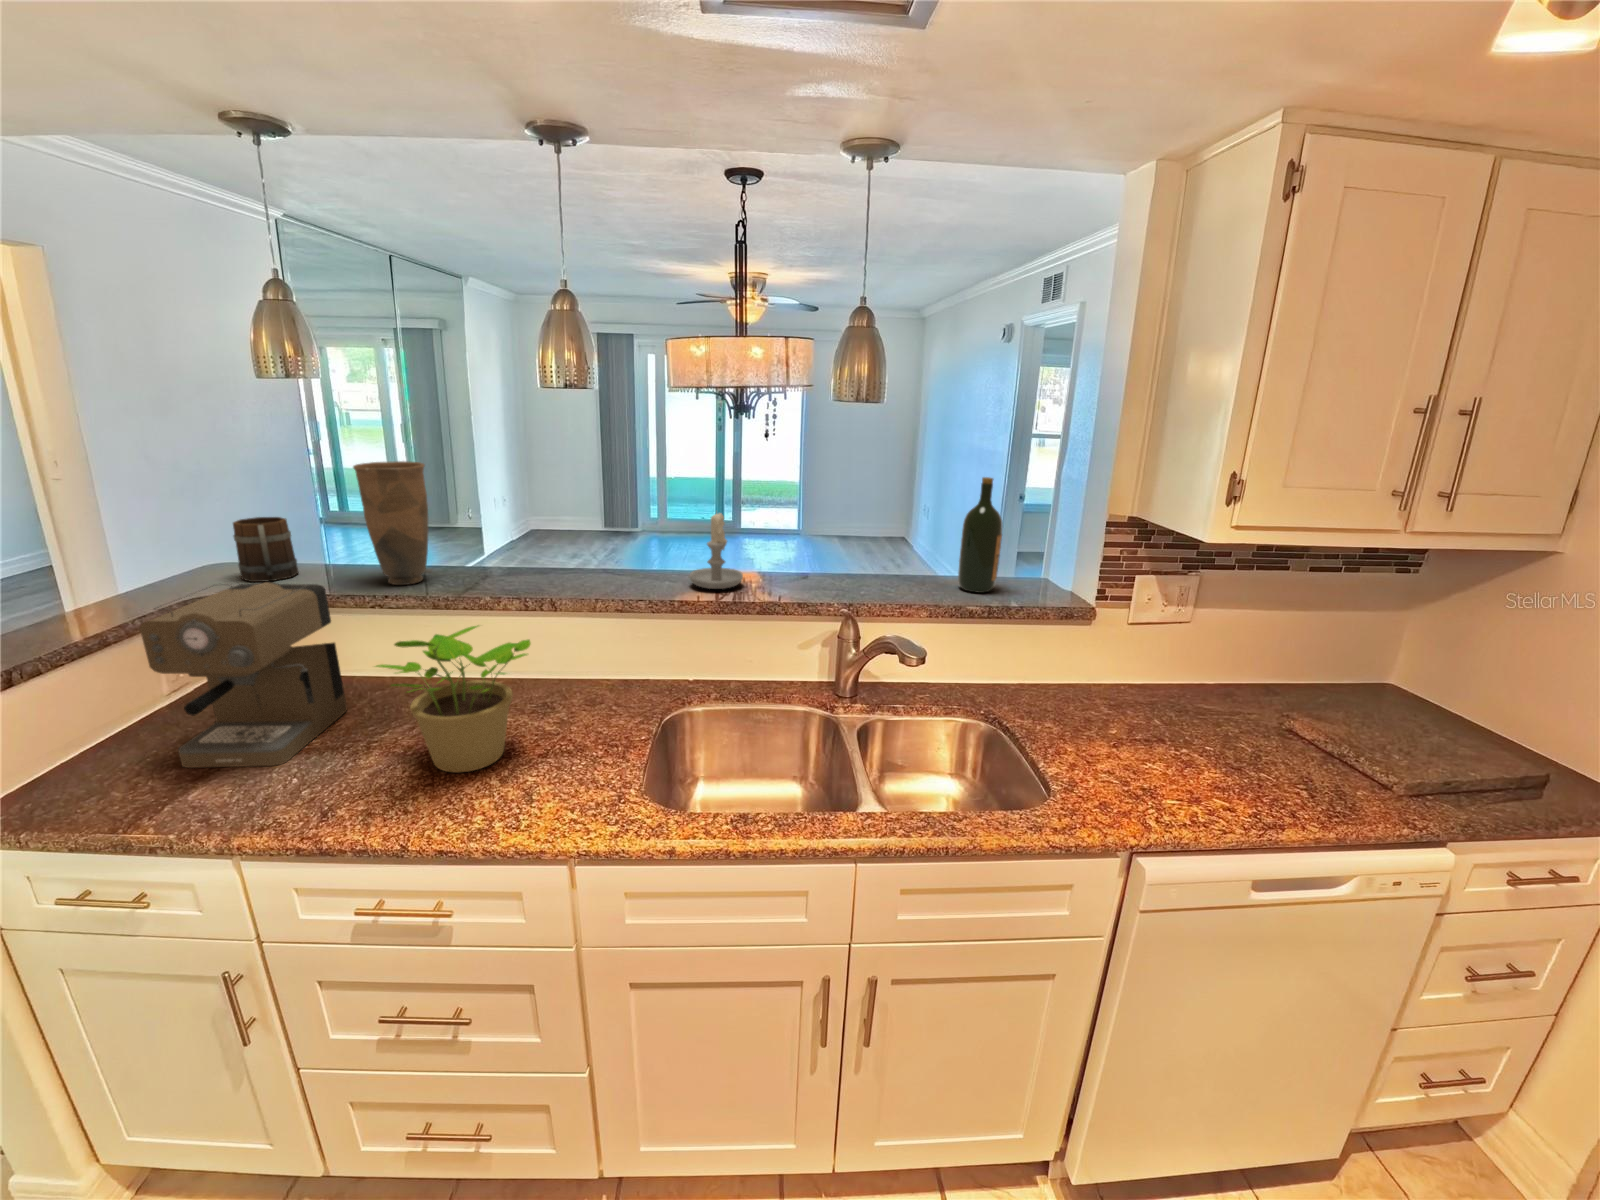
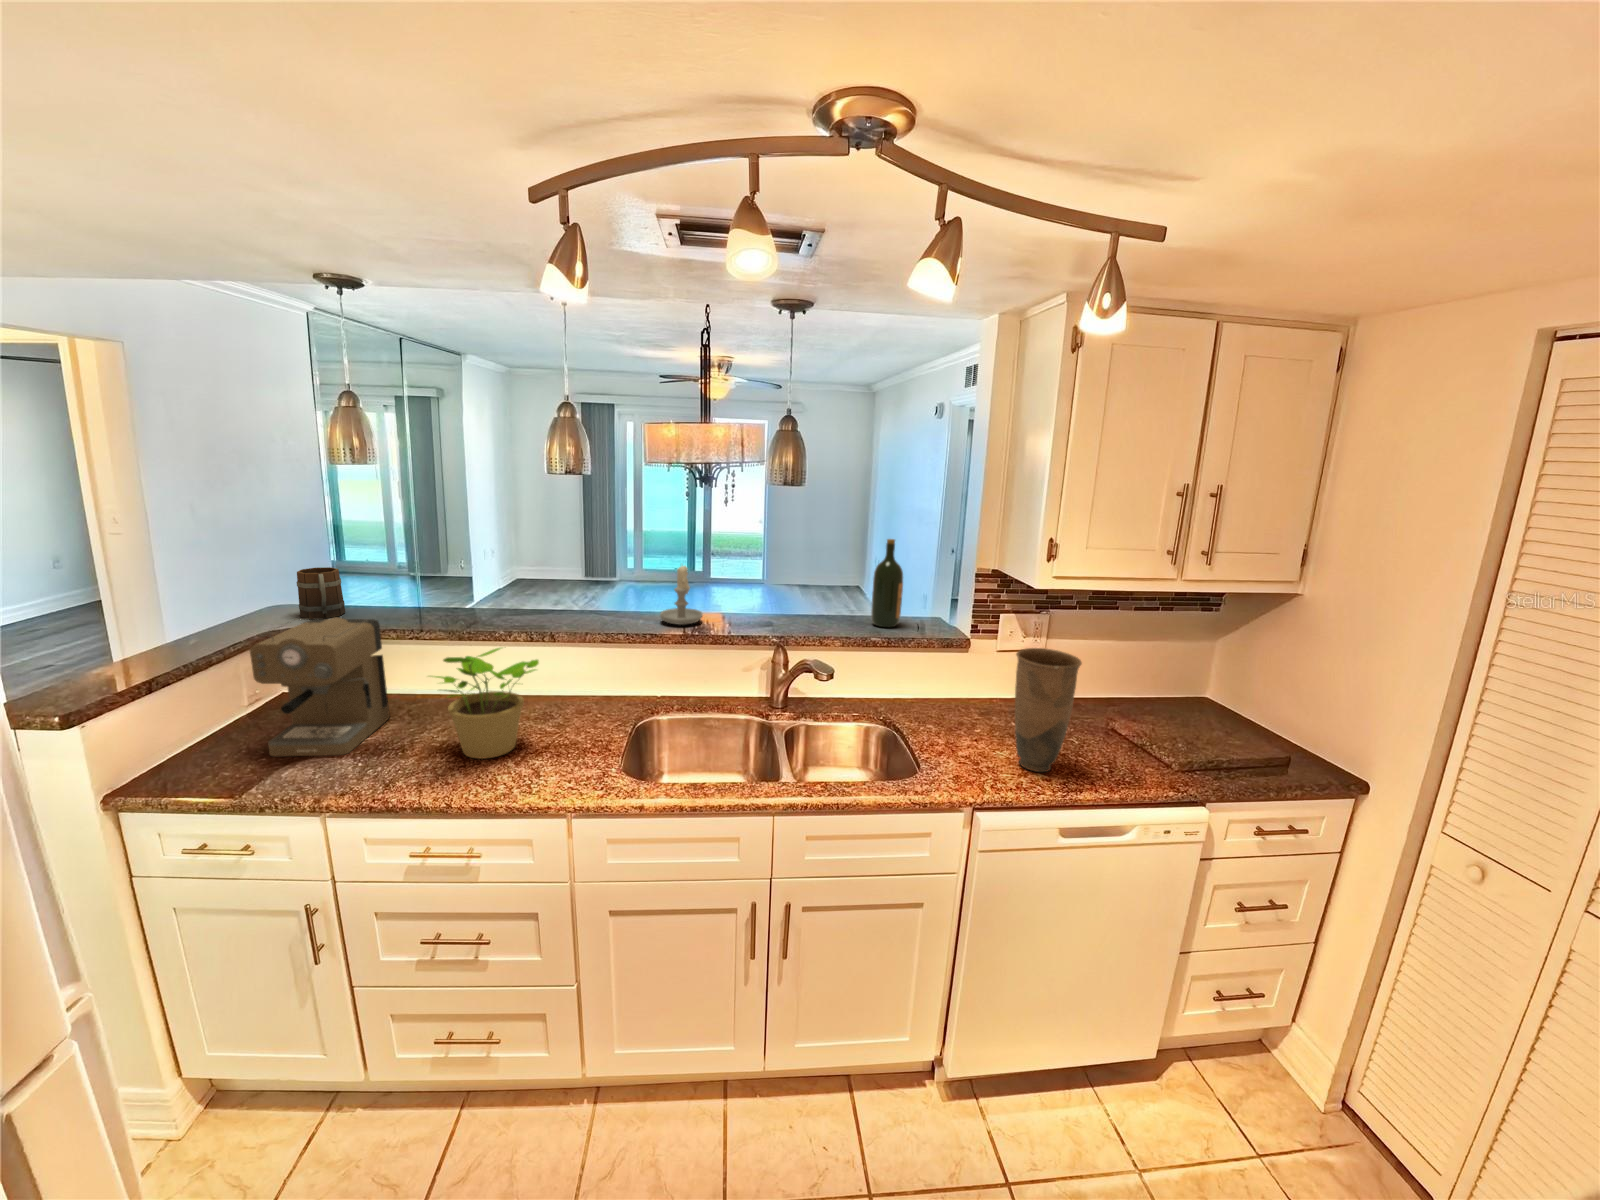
vase: present [353,461,428,585] -> present [1015,648,1082,772]

